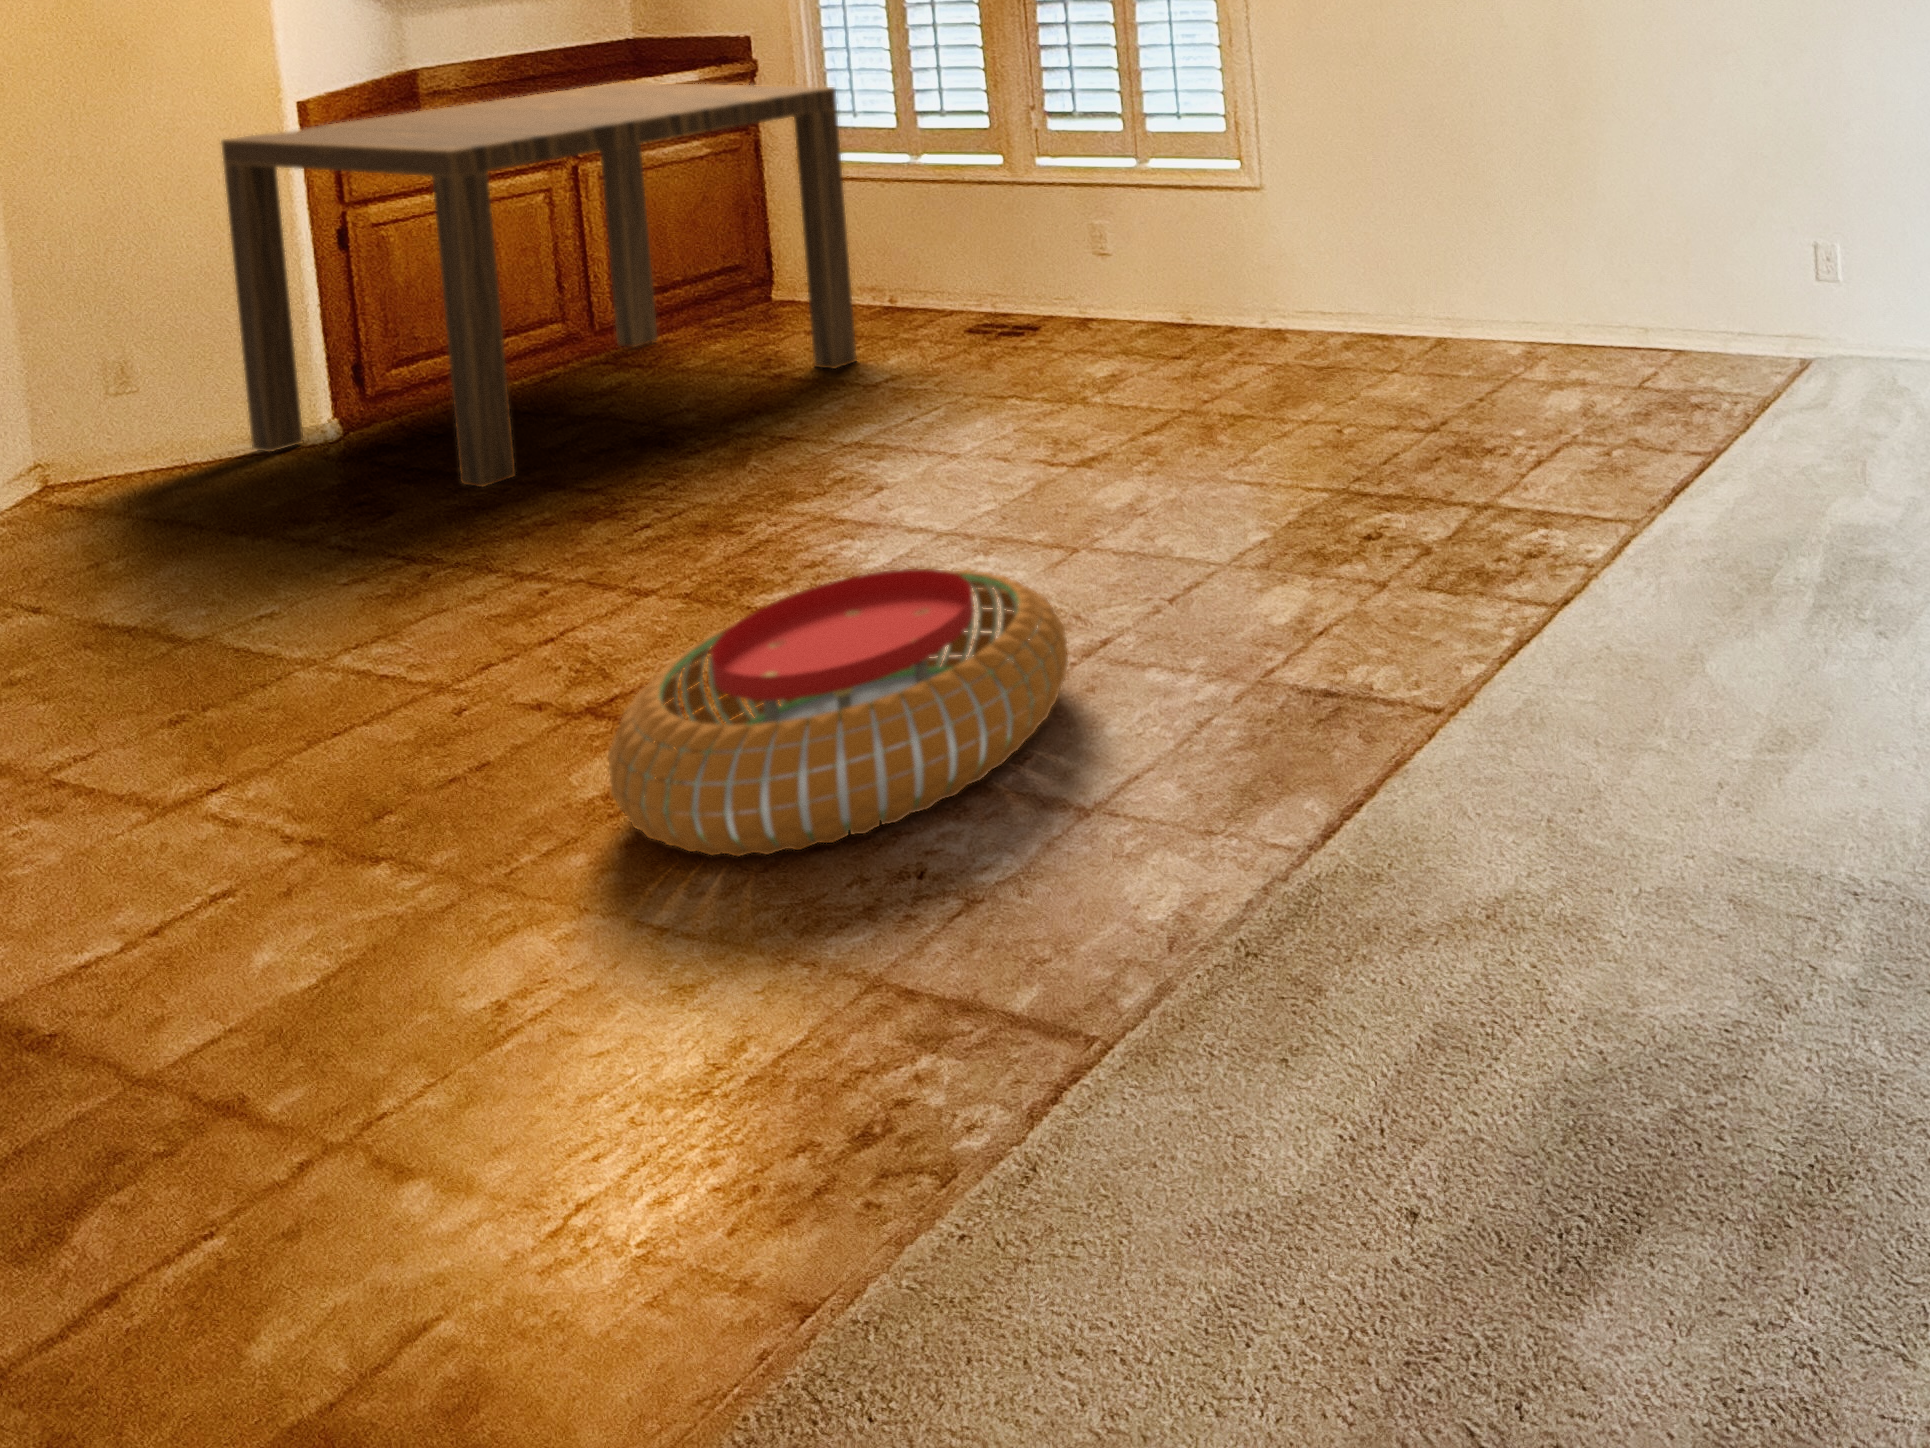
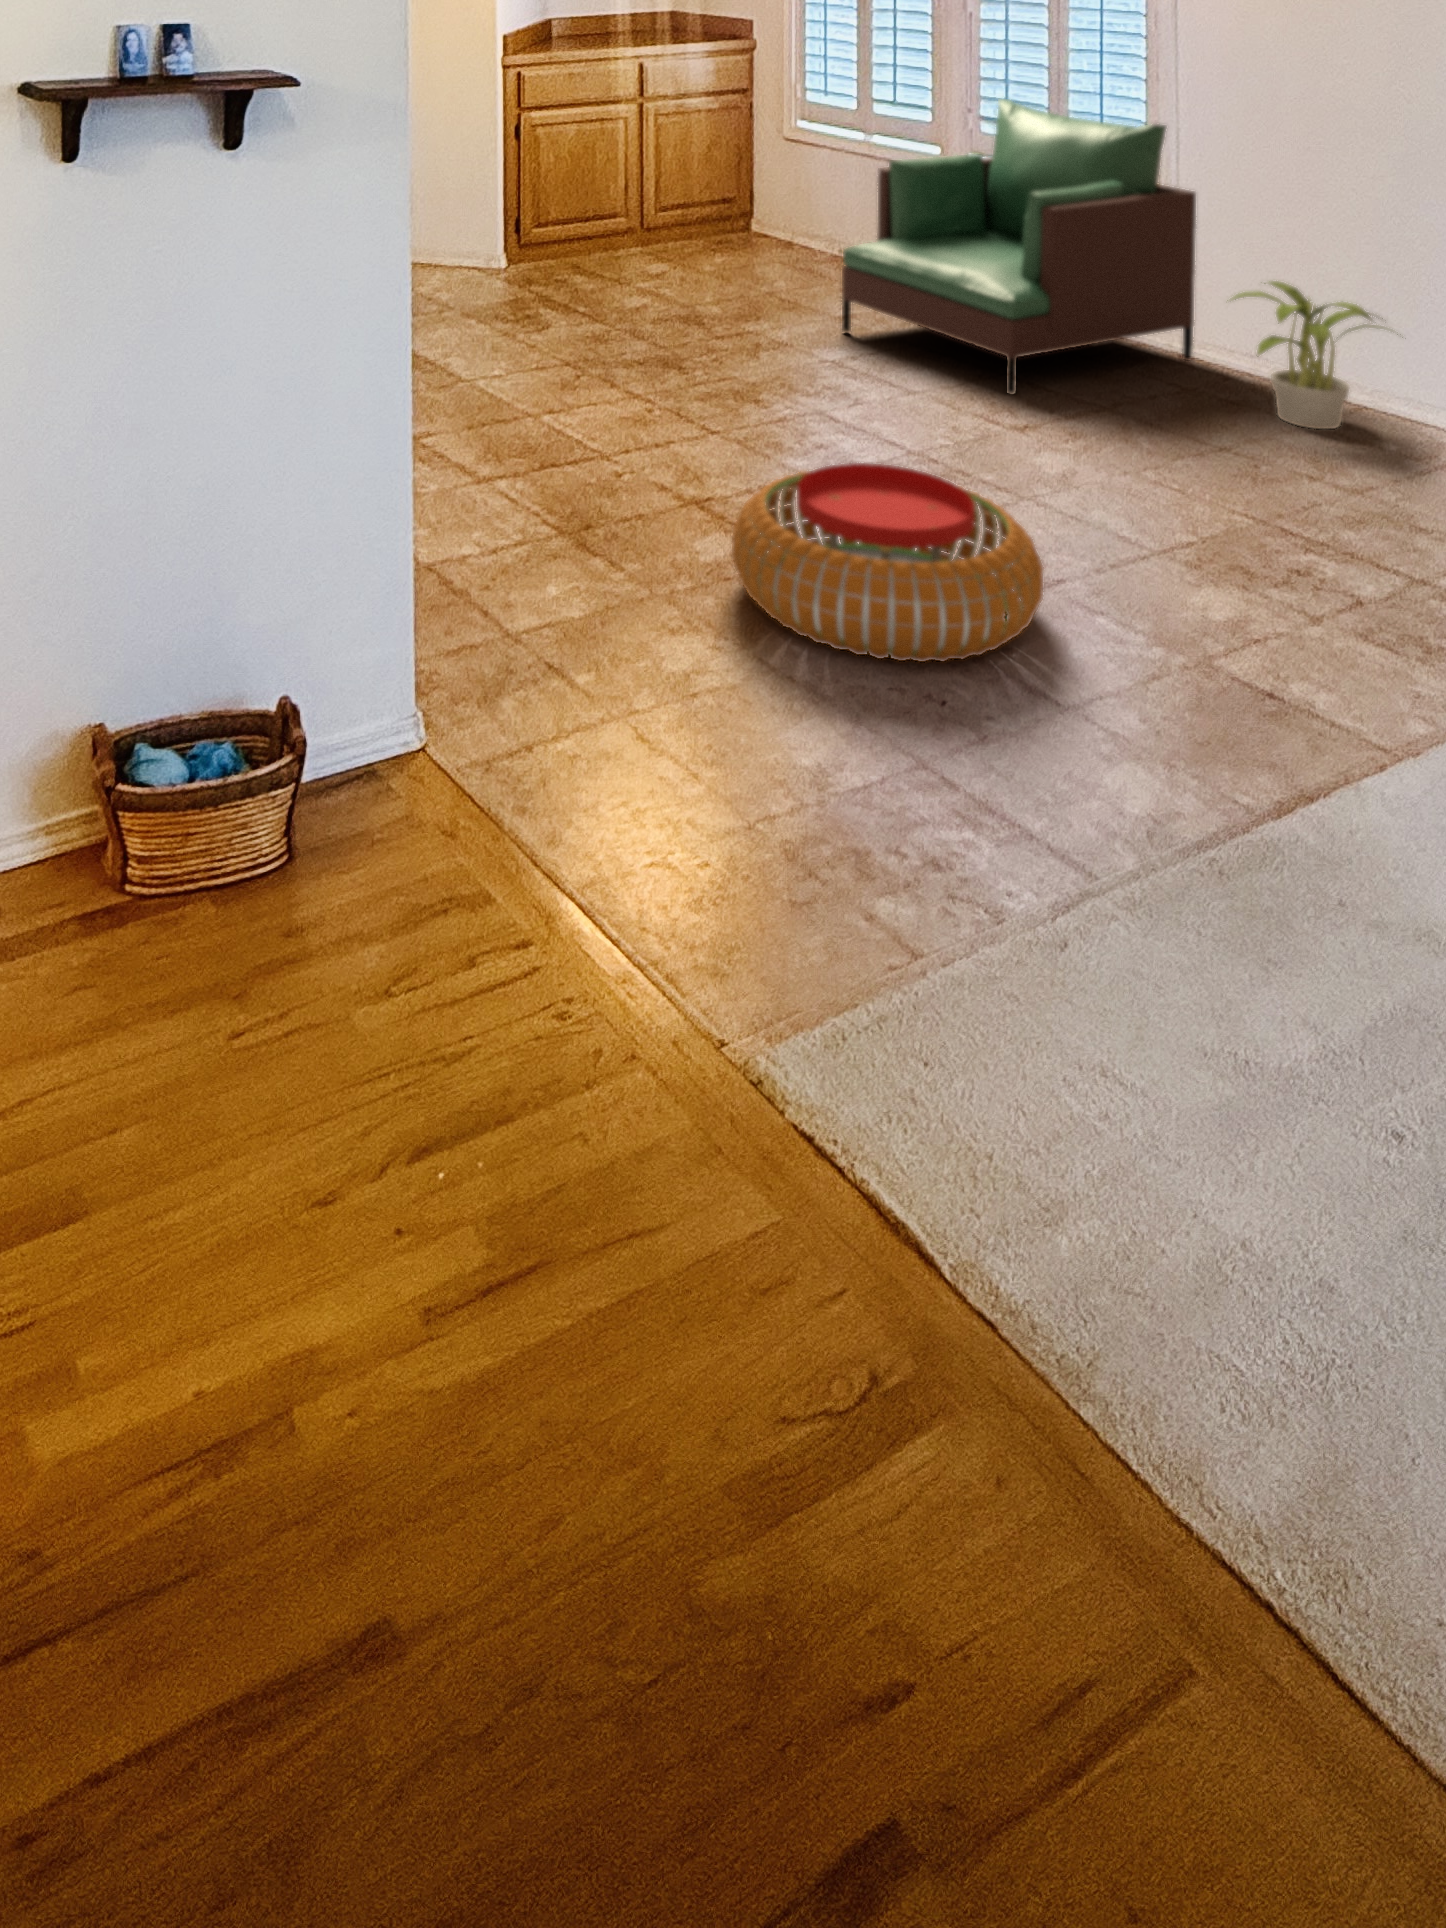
dining table: present [222,83,857,487] -> none [464,45,824,326]
armchair: none [868,88,1290,426] -> present [842,99,1196,394]
potted plant: none [1308,233,1475,376] -> present [1227,281,1398,429]

